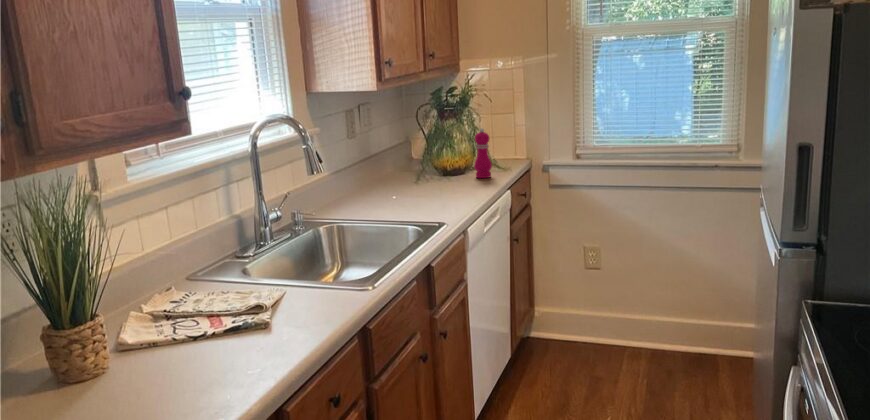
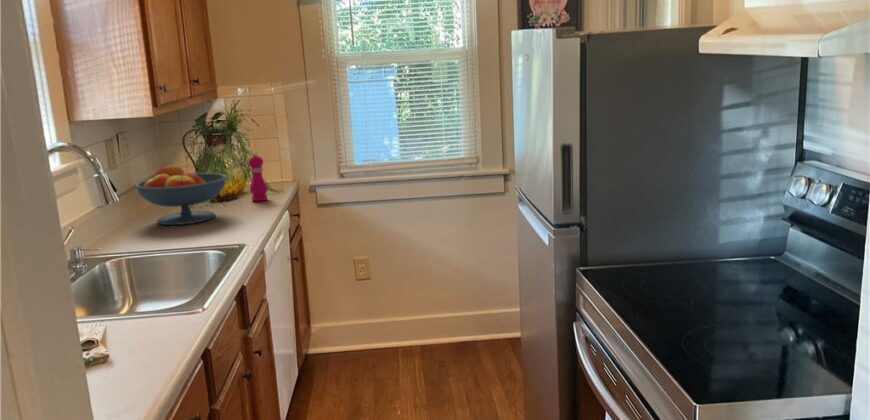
fruit bowl: none [363,136,447,197] -> present [135,165,226,225]

